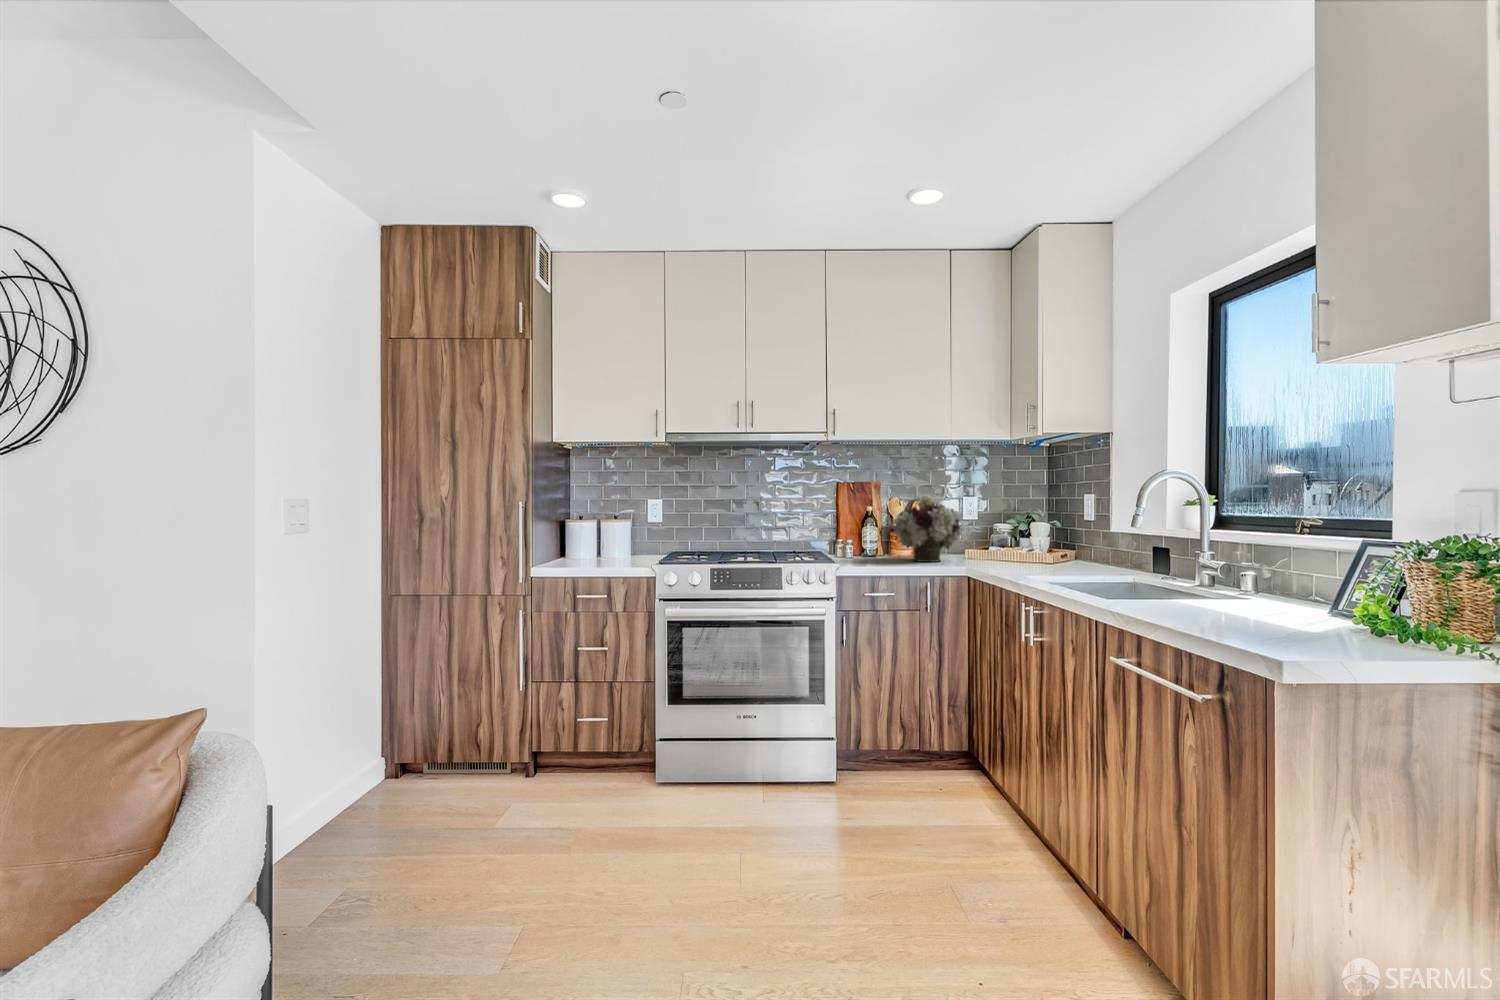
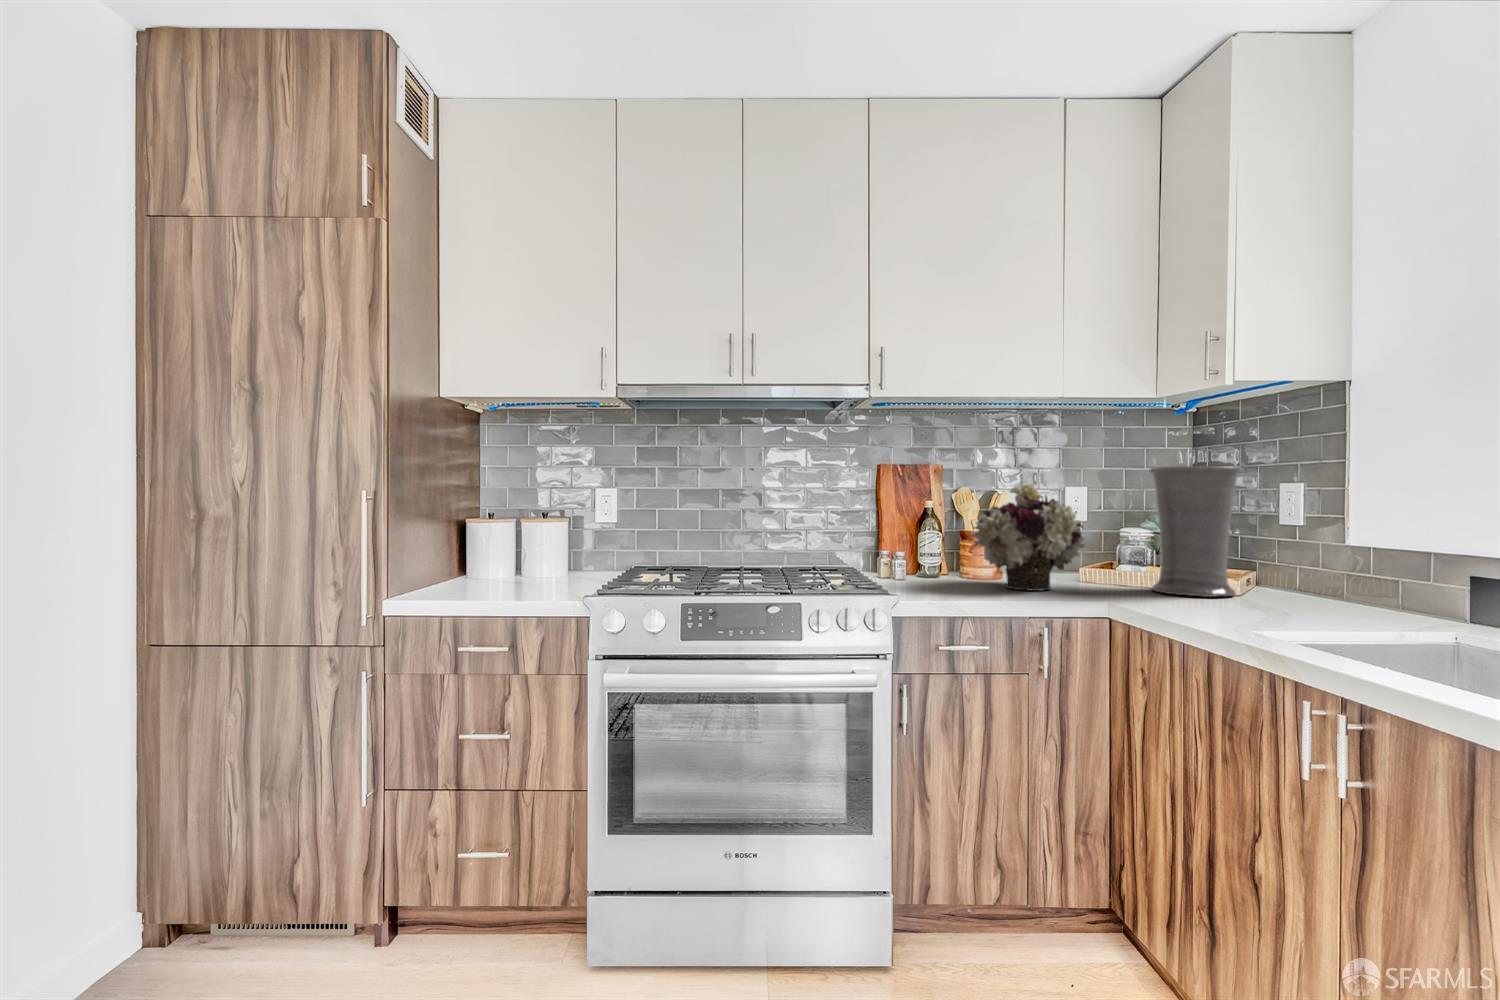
vase: none [1001,484,1054,564] -> present [1149,466,1242,597]

